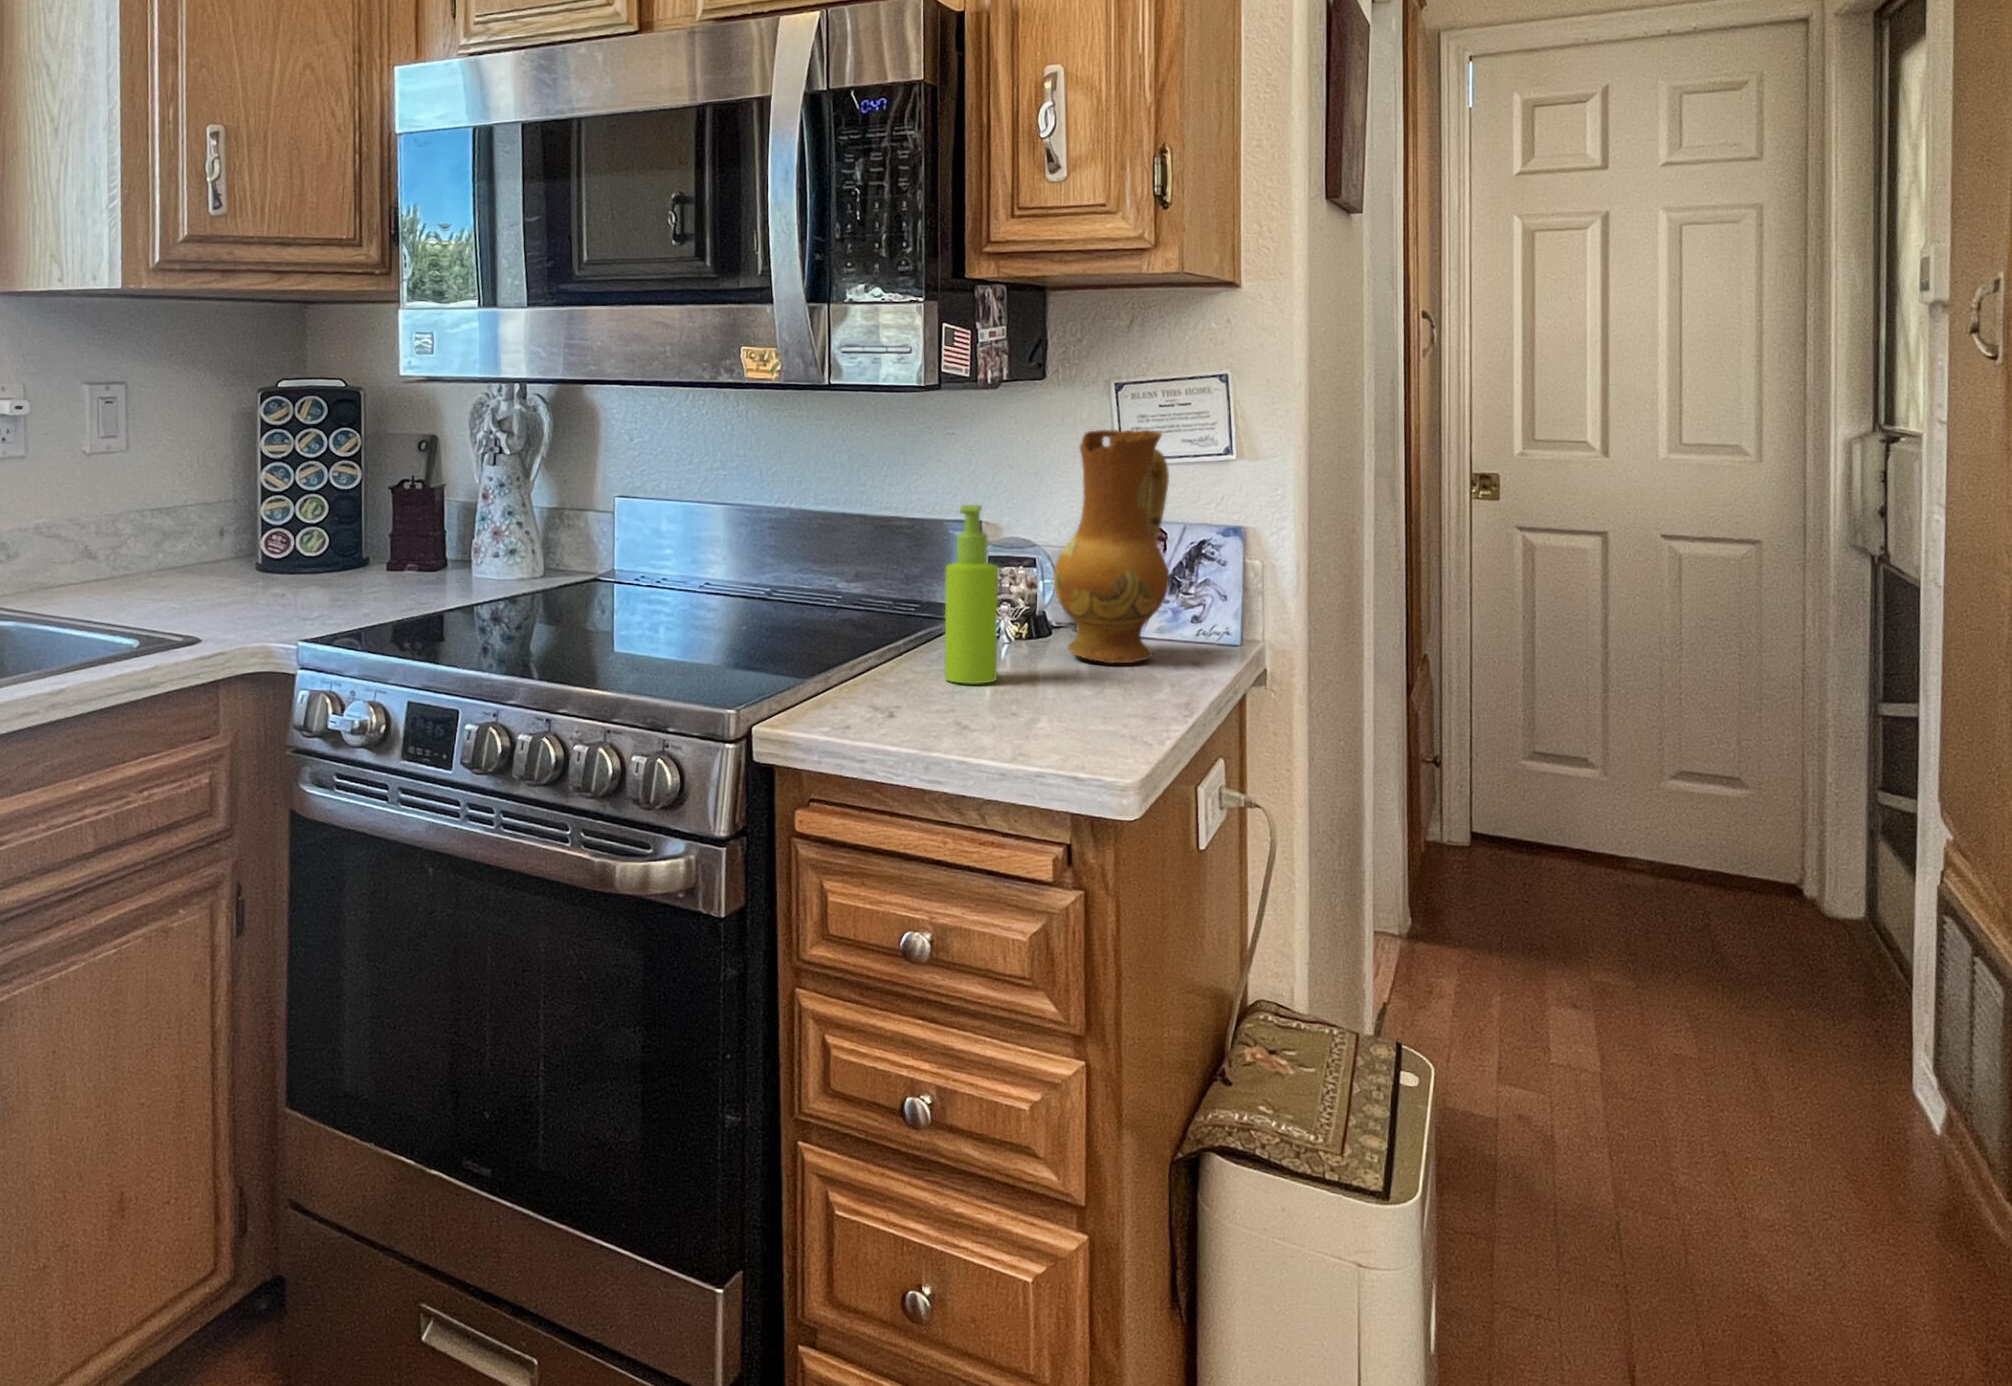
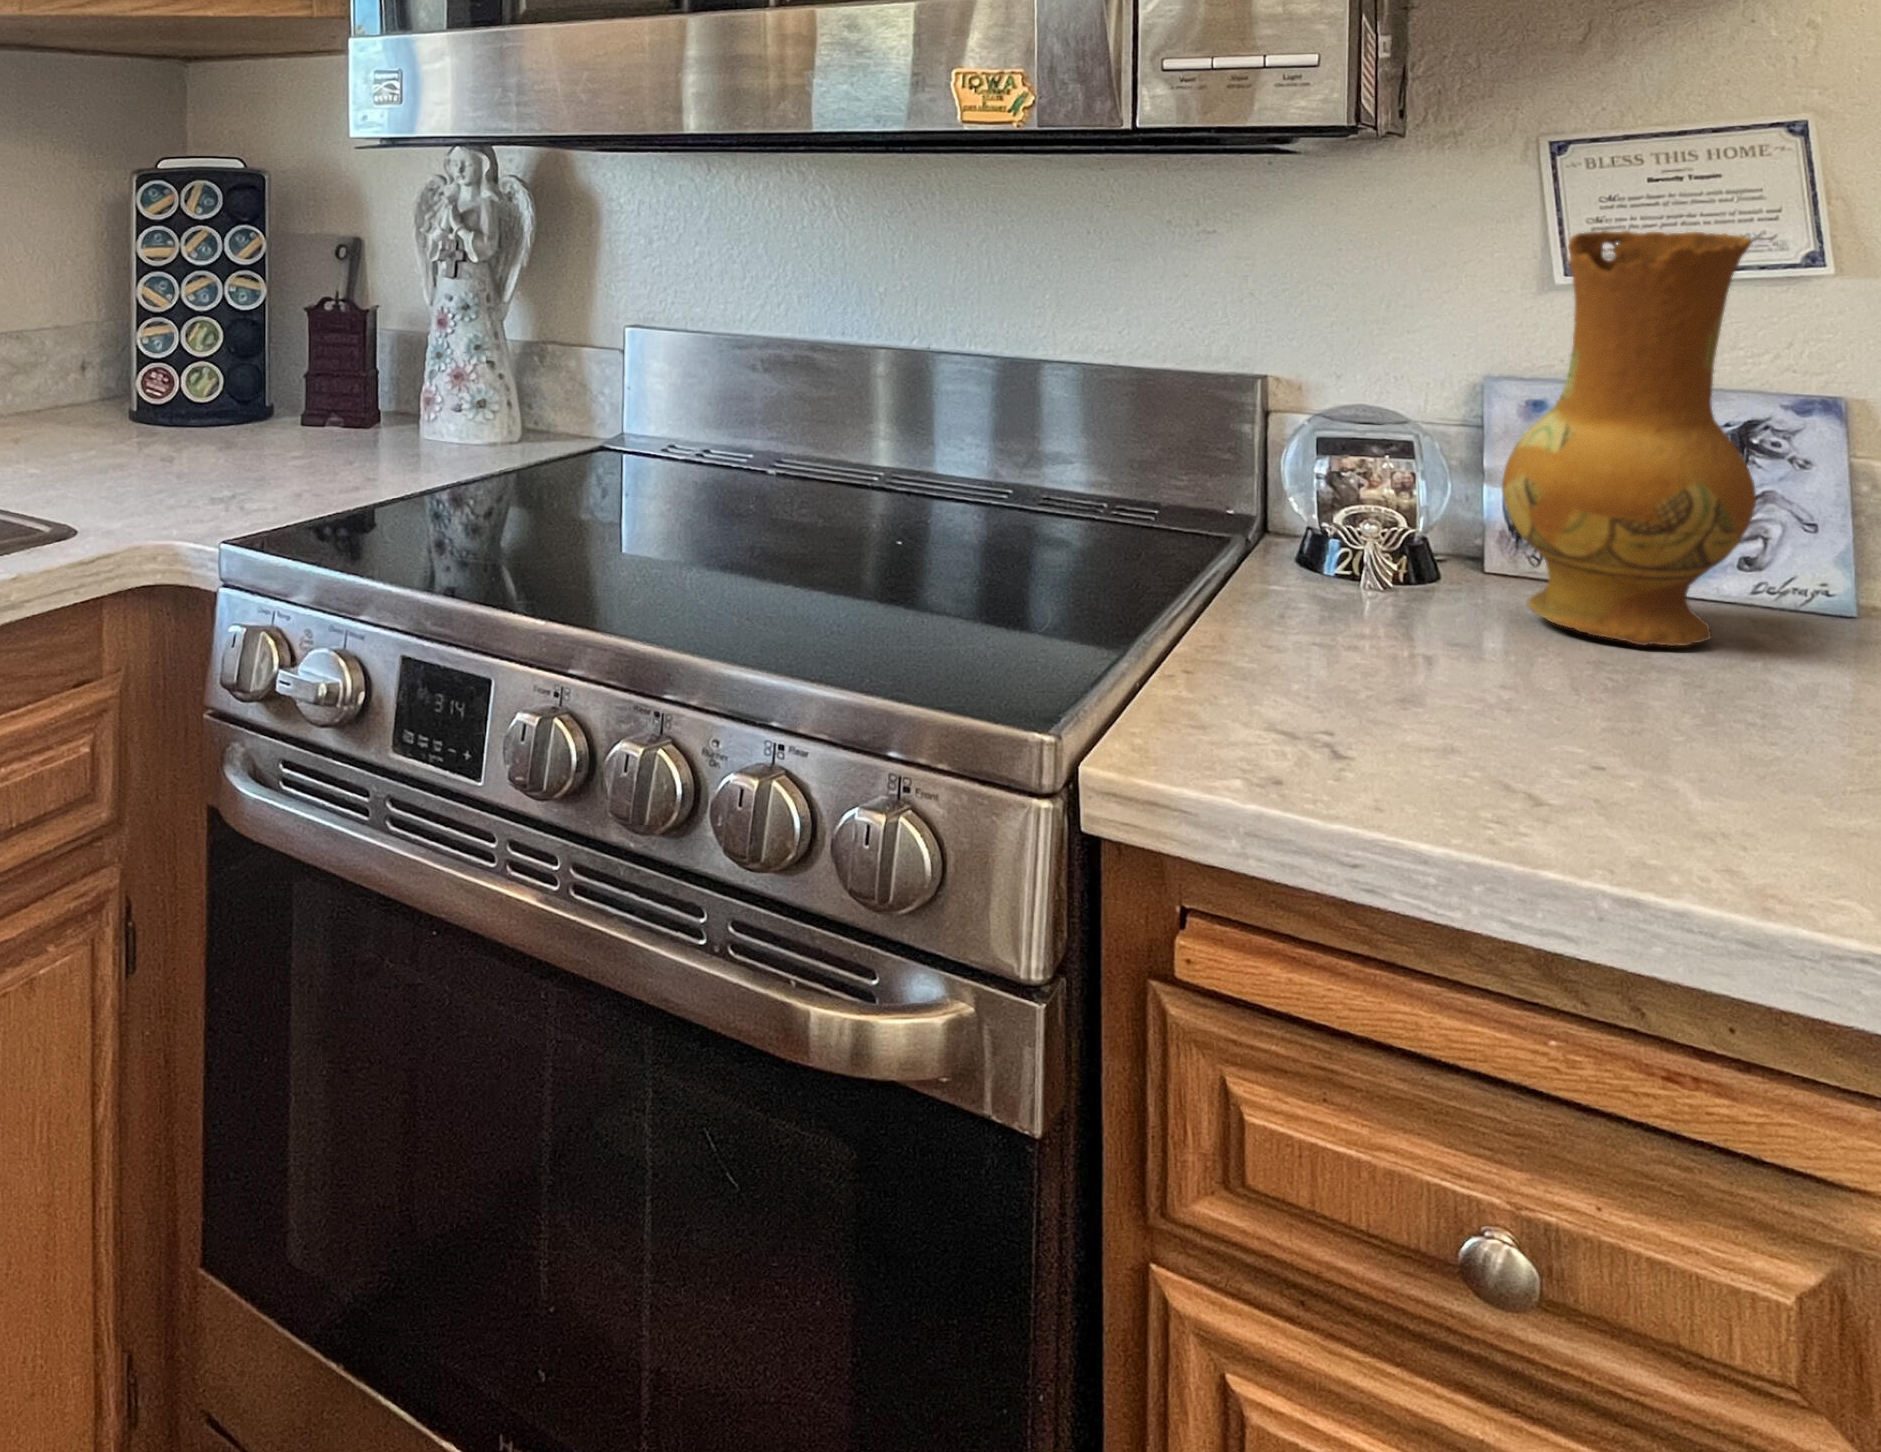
soap dispenser: present [945,505,998,684] -> none [1350,362,1466,682]

